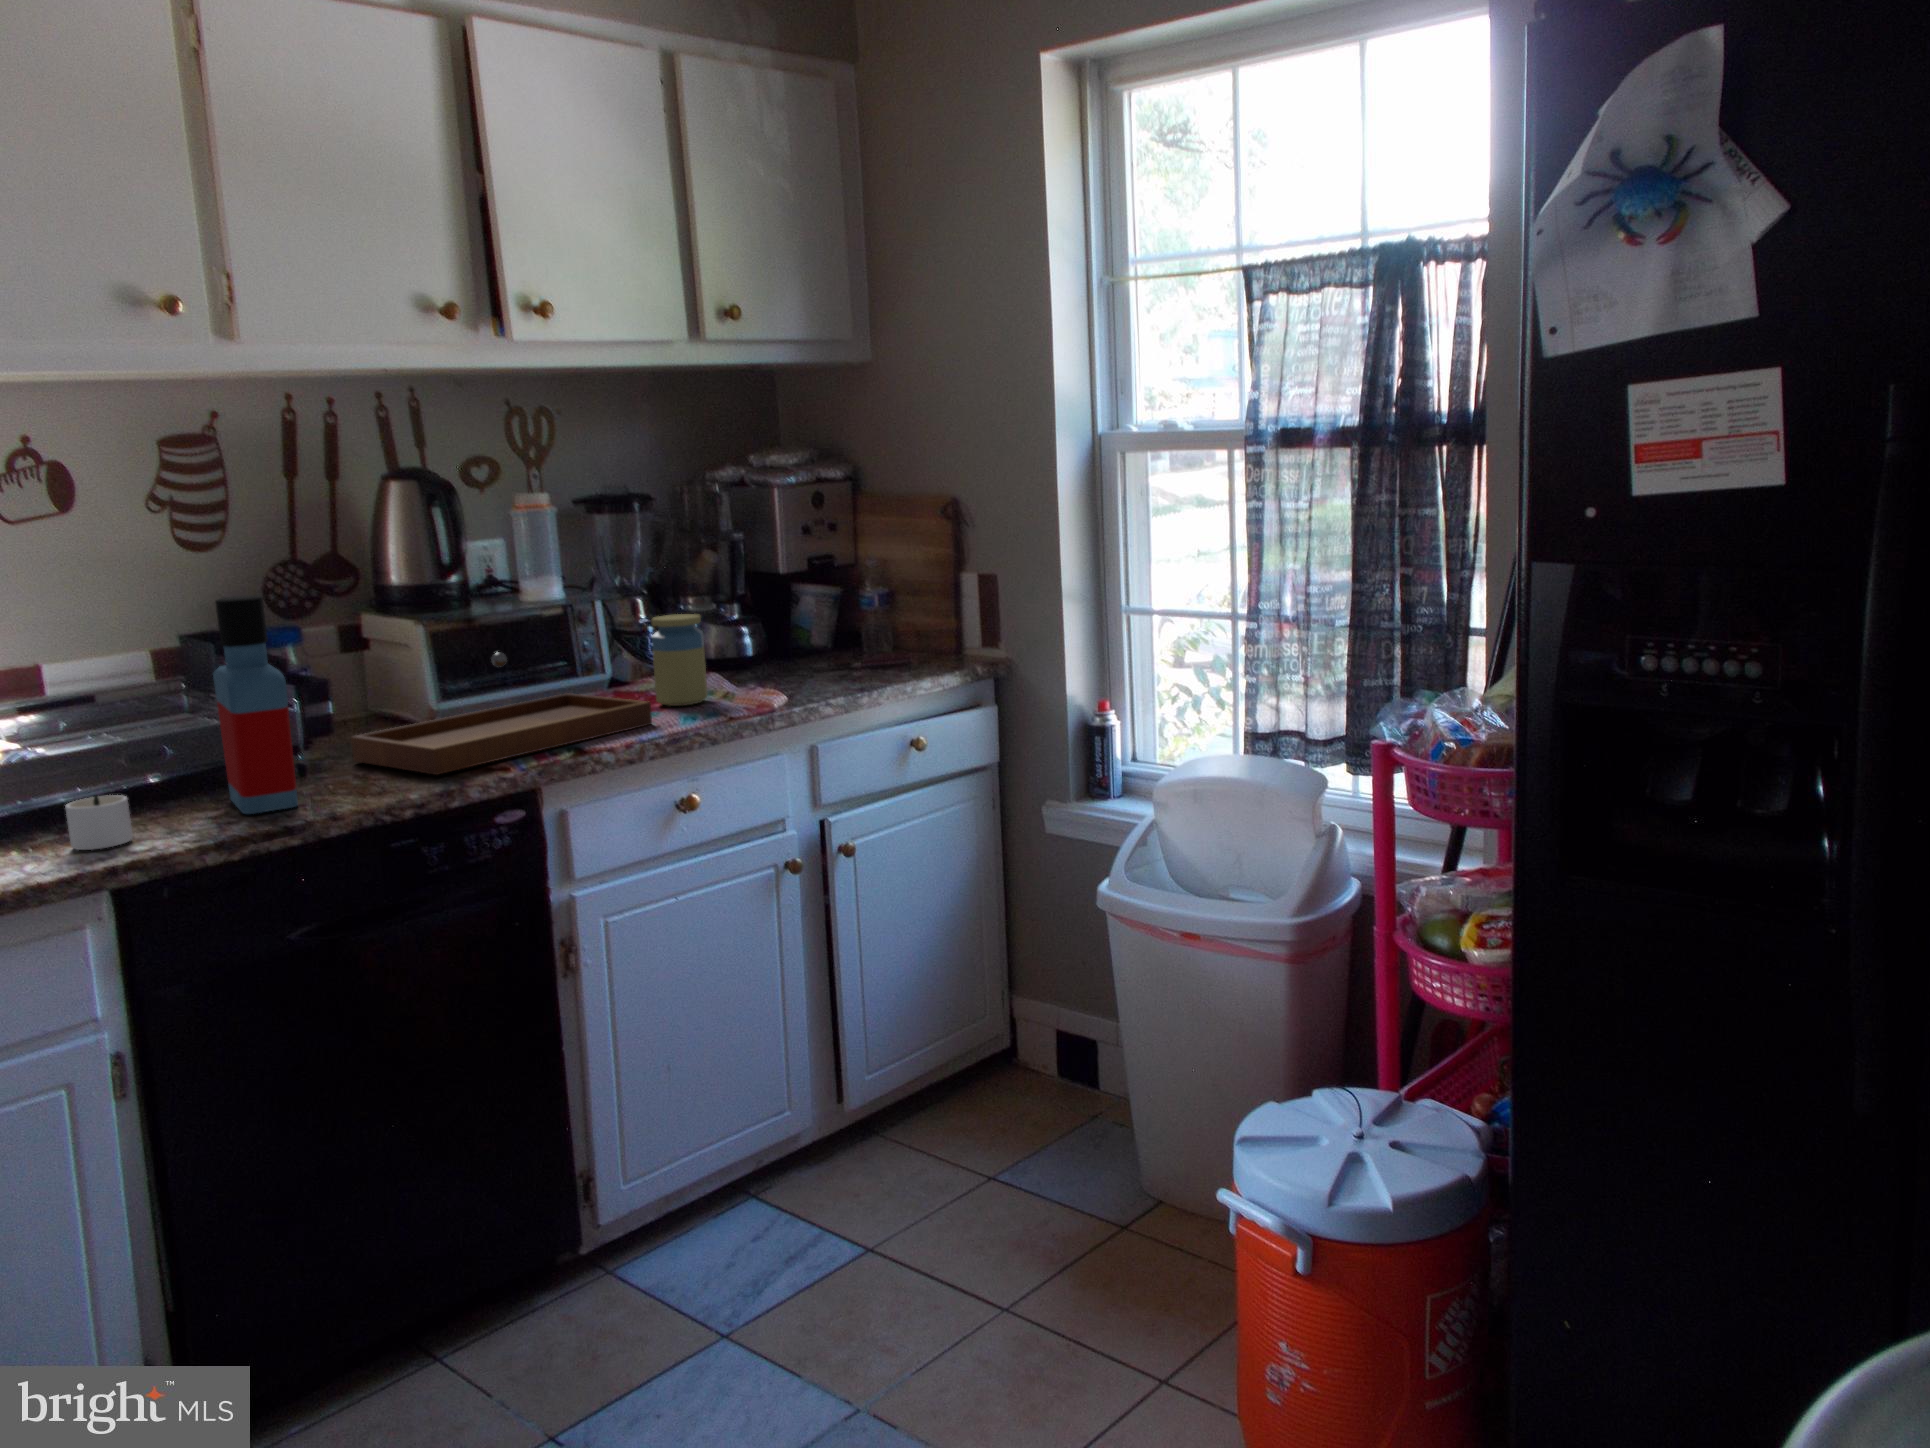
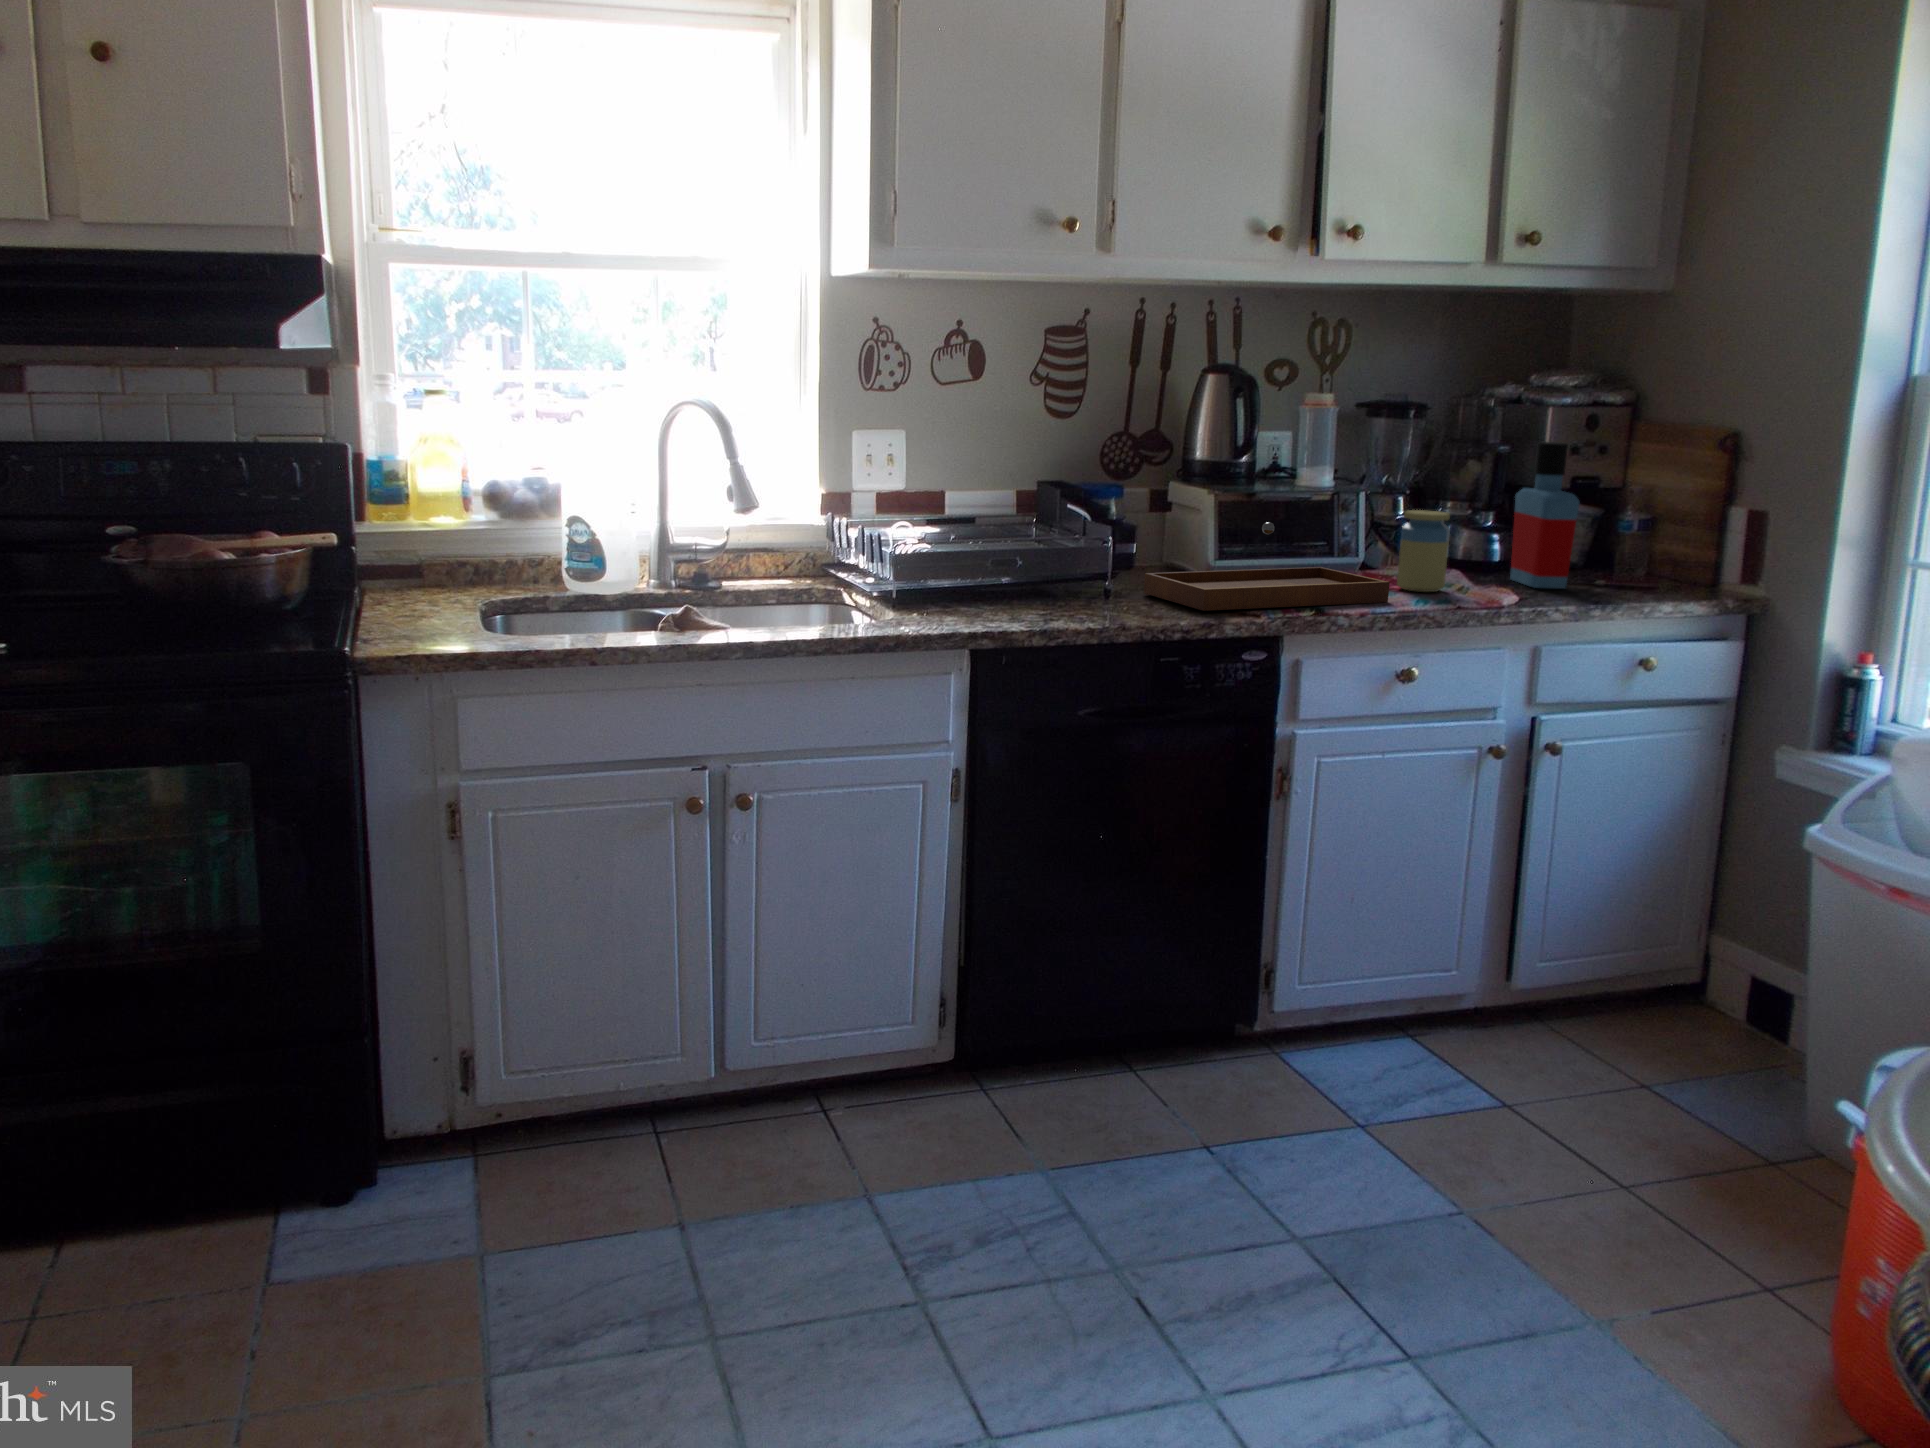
bottle: present [213,595,298,814] -> present [1510,442,1580,588]
candle: present [65,795,133,850] -> none [951,582,1004,620]

